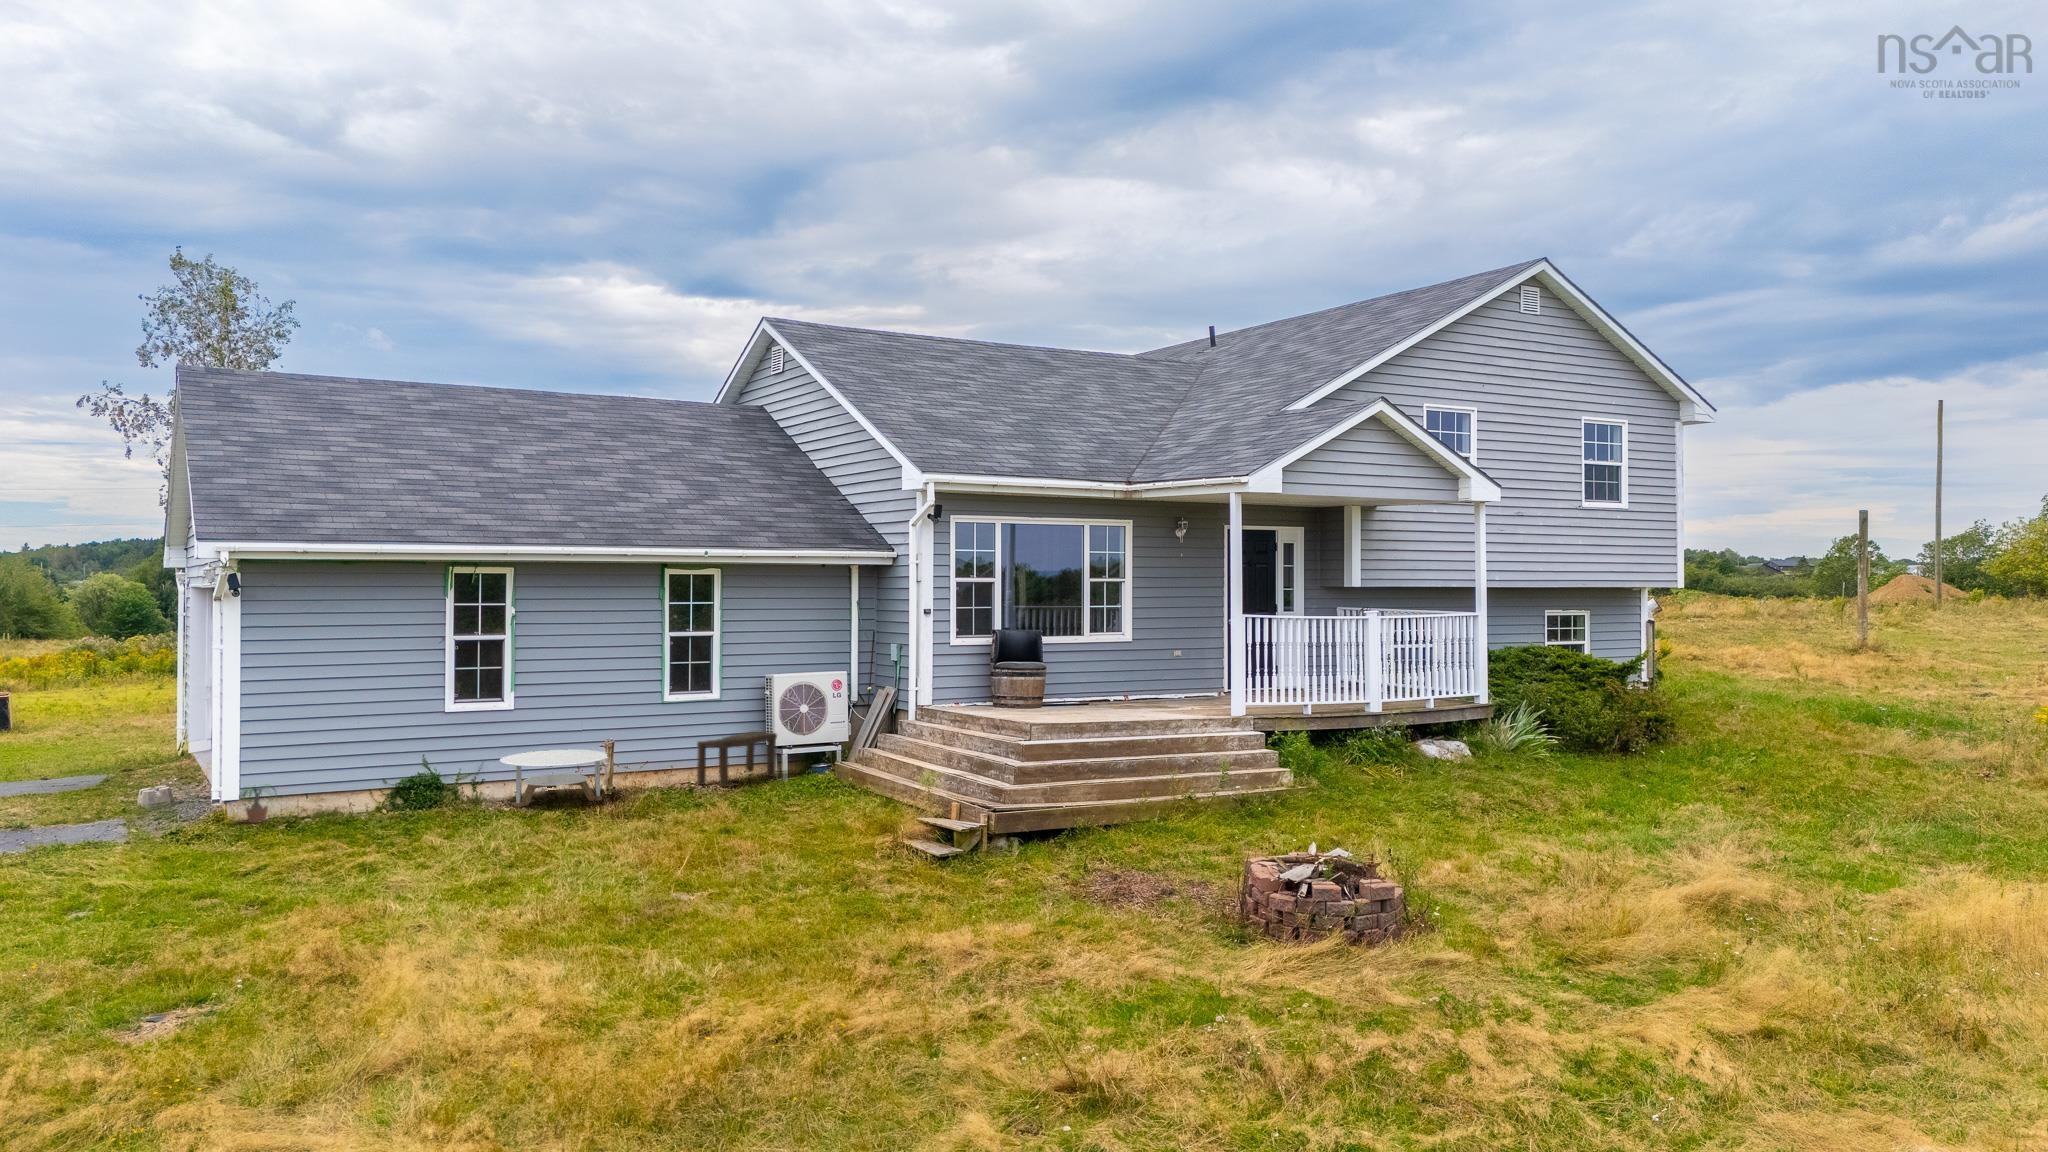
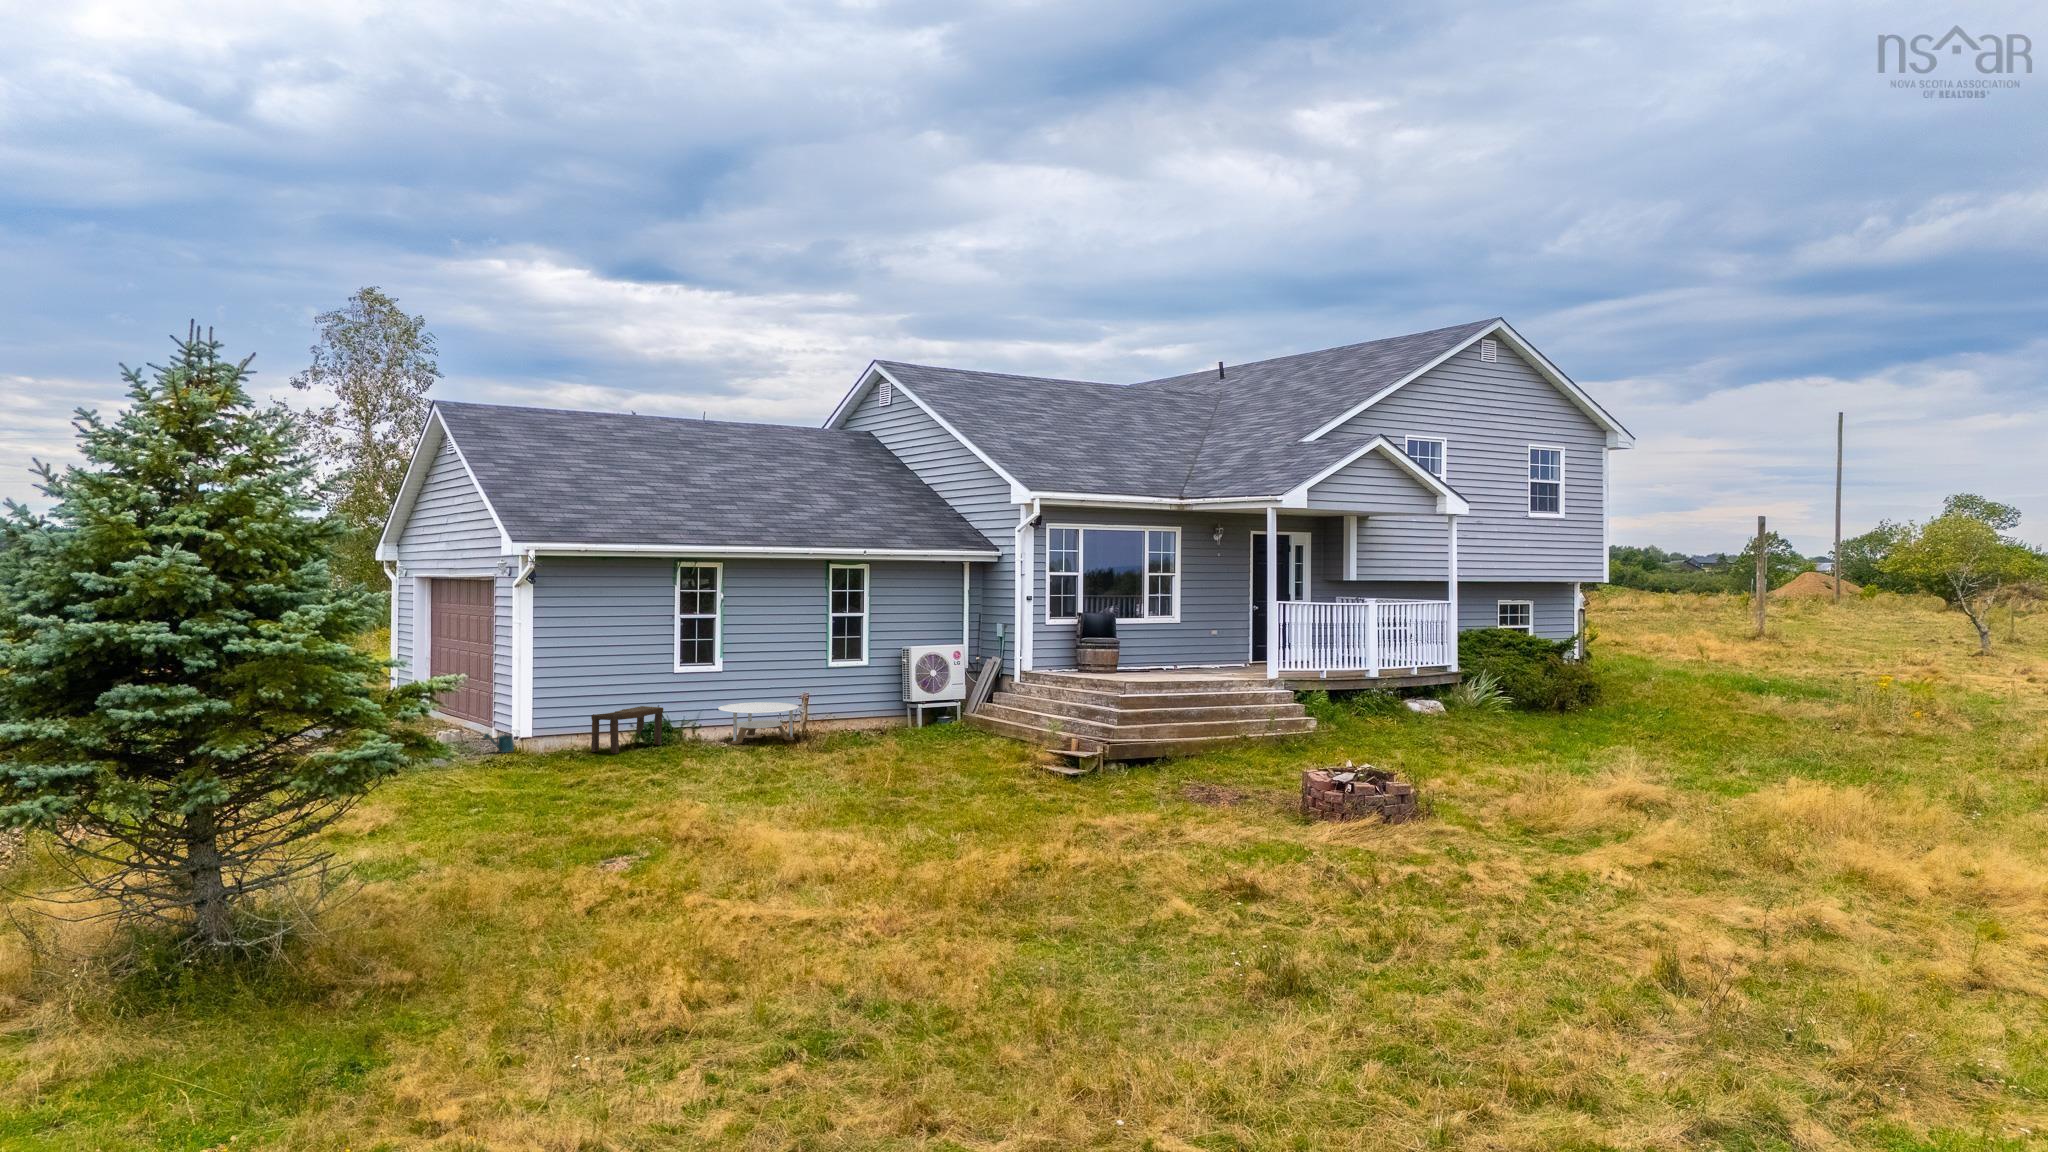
bench: present [697,731,777,787] -> present [591,706,663,754]
potted plant: present [240,785,274,823] -> none [532,724,568,754]
watering can: none [169,791,221,822] -> present [484,734,515,753]

